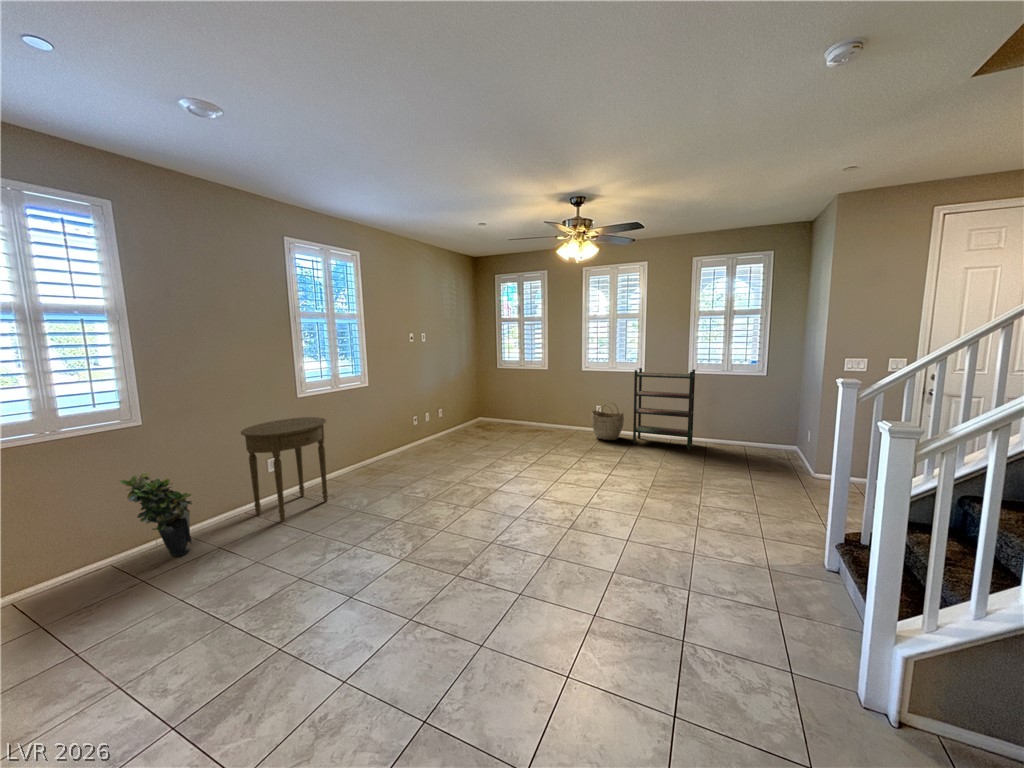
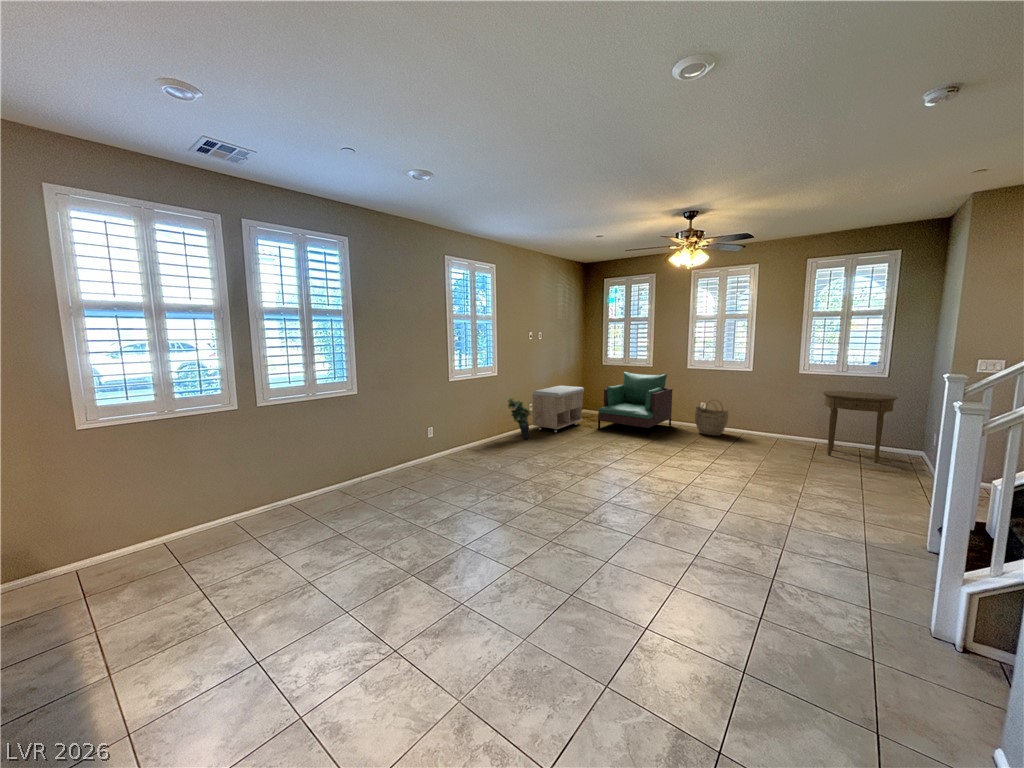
bookshelf: present [633,368,695,450] -> none [737,367,808,449]
armchair: none [492,375,569,446] -> present [598,372,673,436]
storage bench: none [417,393,477,447] -> present [533,385,584,432]
side table: present [241,417,328,522] -> present [823,391,898,463]
potted plant: present [119,473,192,556] -> present [507,398,531,439]

